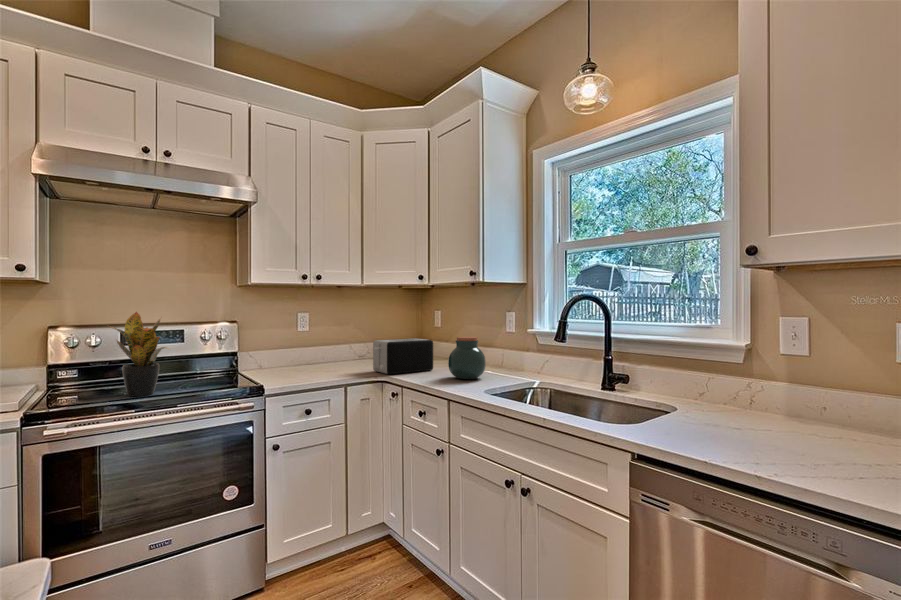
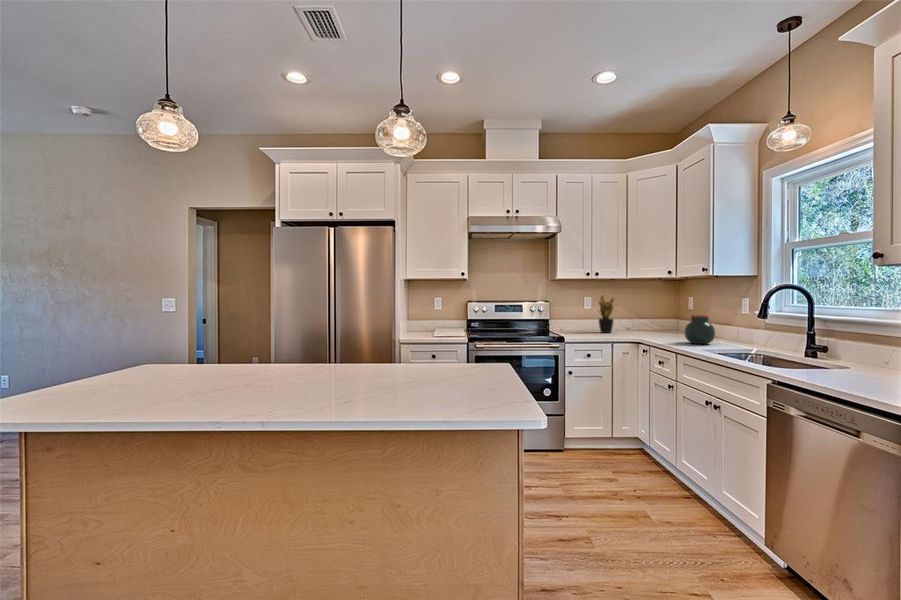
potted plant: present [111,312,166,396] -> present [598,295,614,333]
toaster: present [373,339,433,374] -> none [632,315,678,338]

